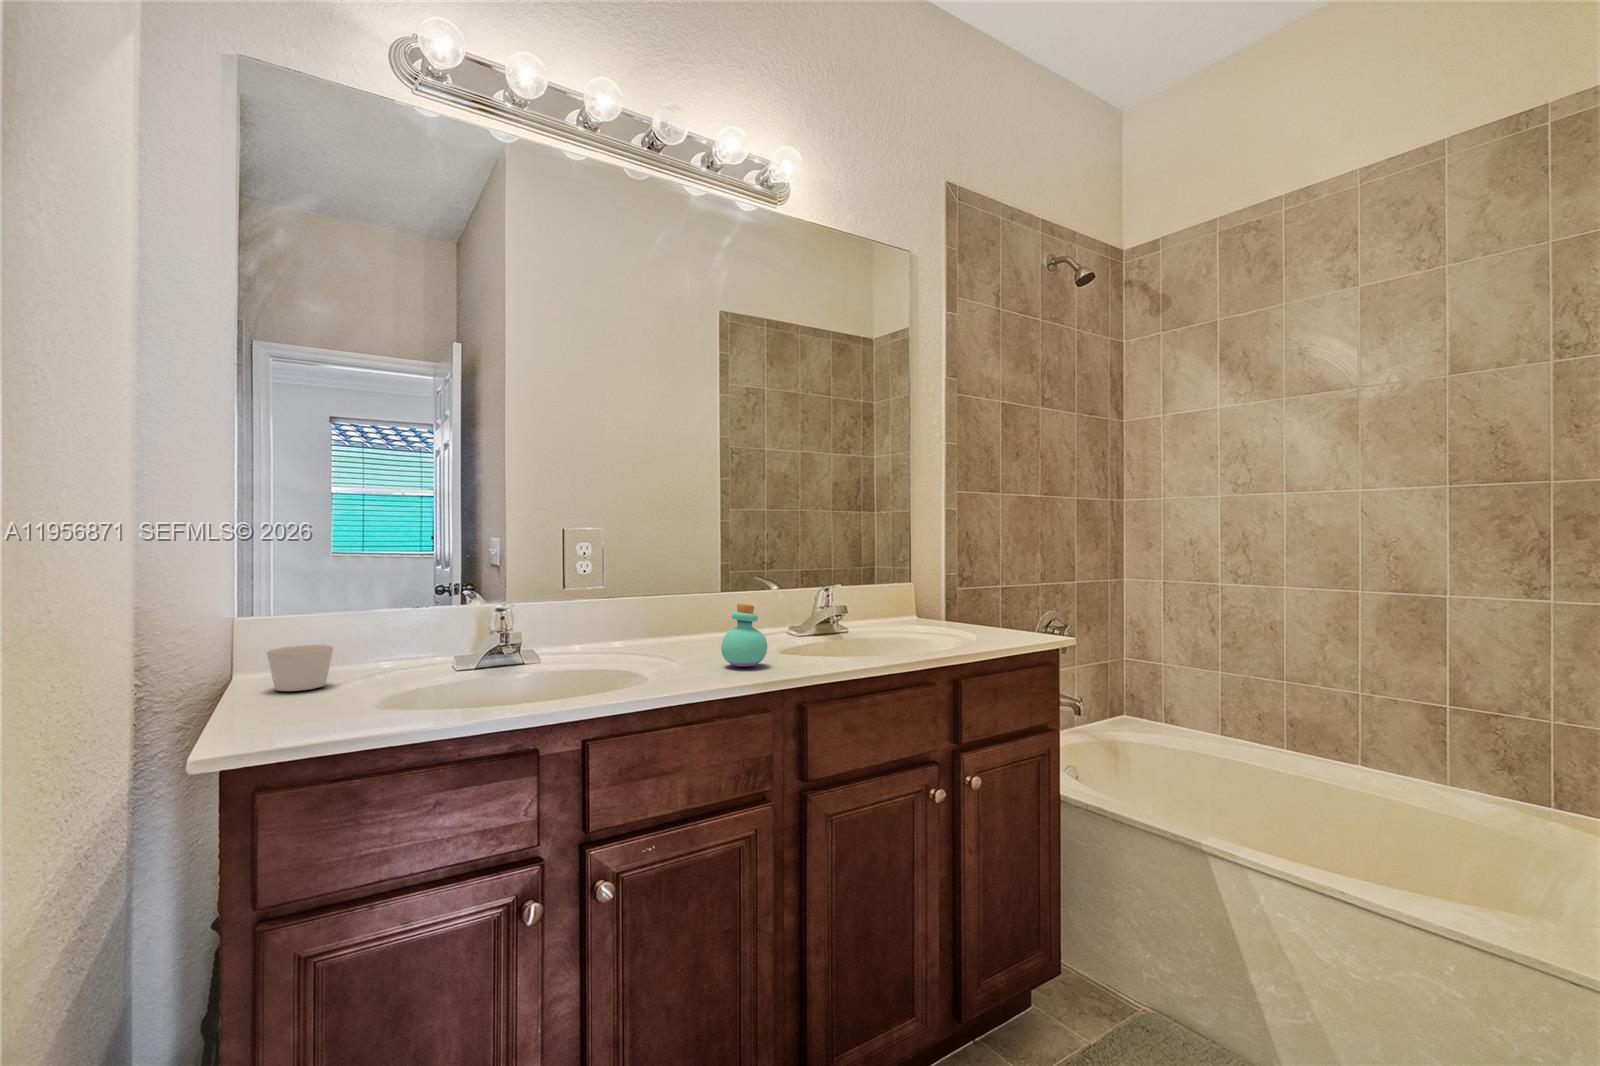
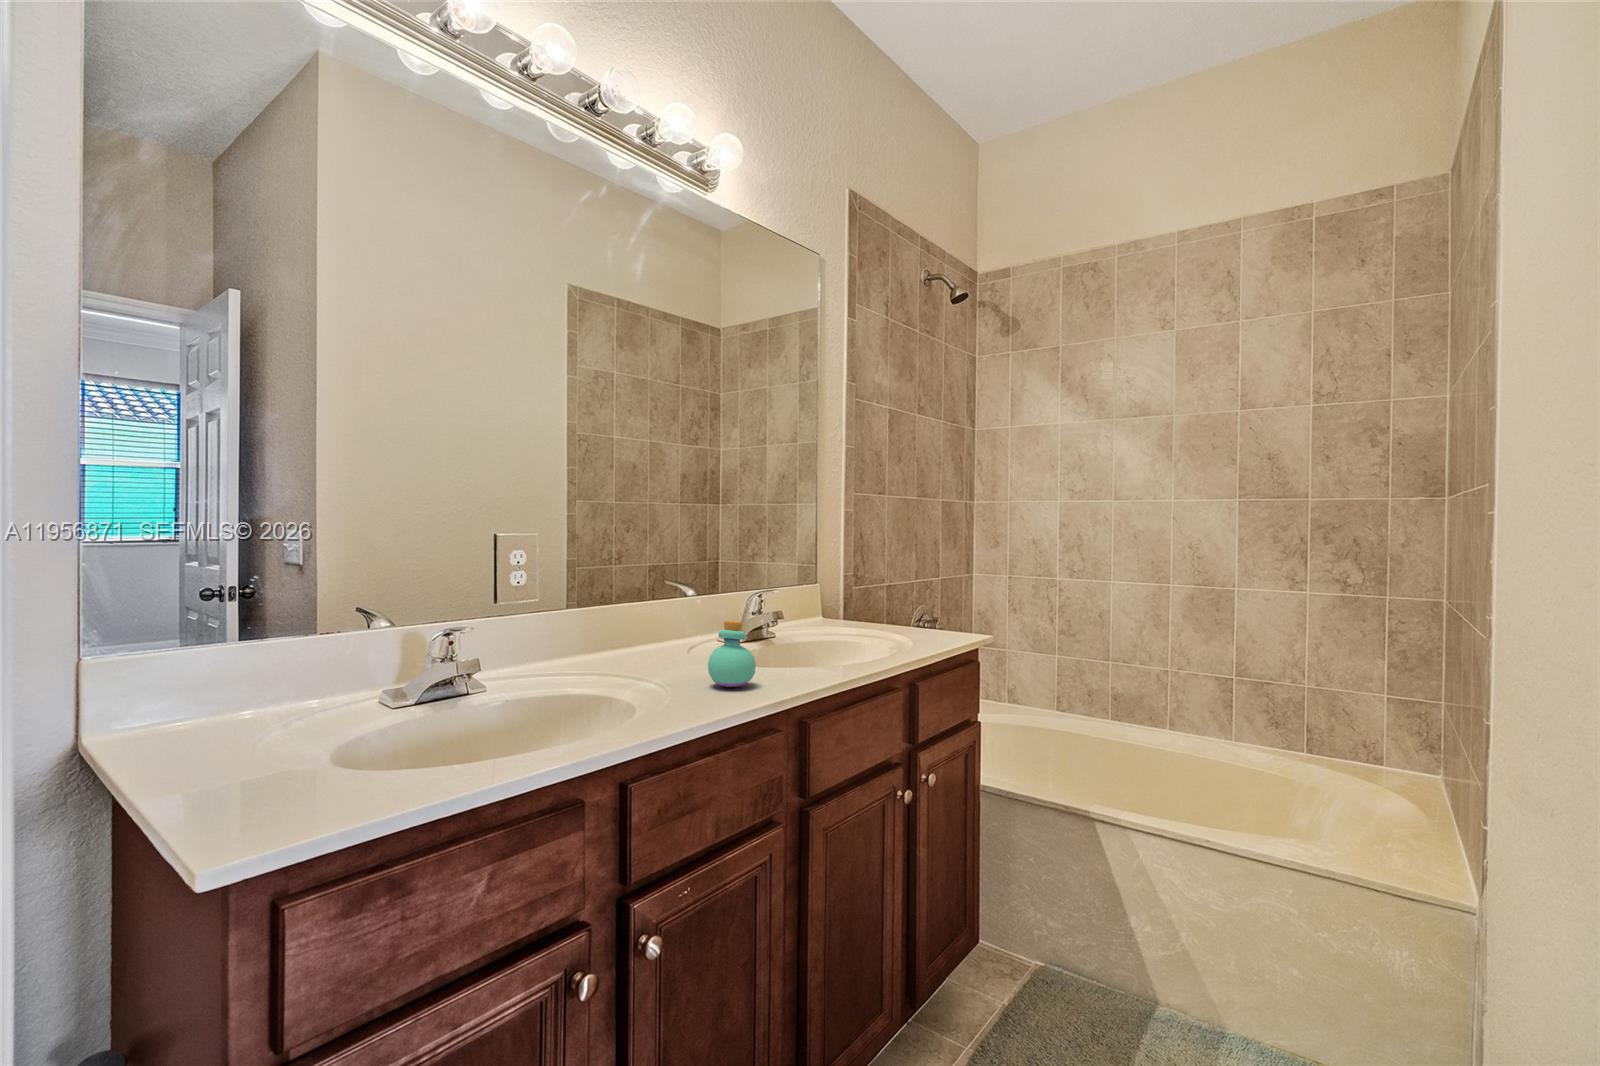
candle: present [267,645,334,691] -> none [184,695,273,760]

